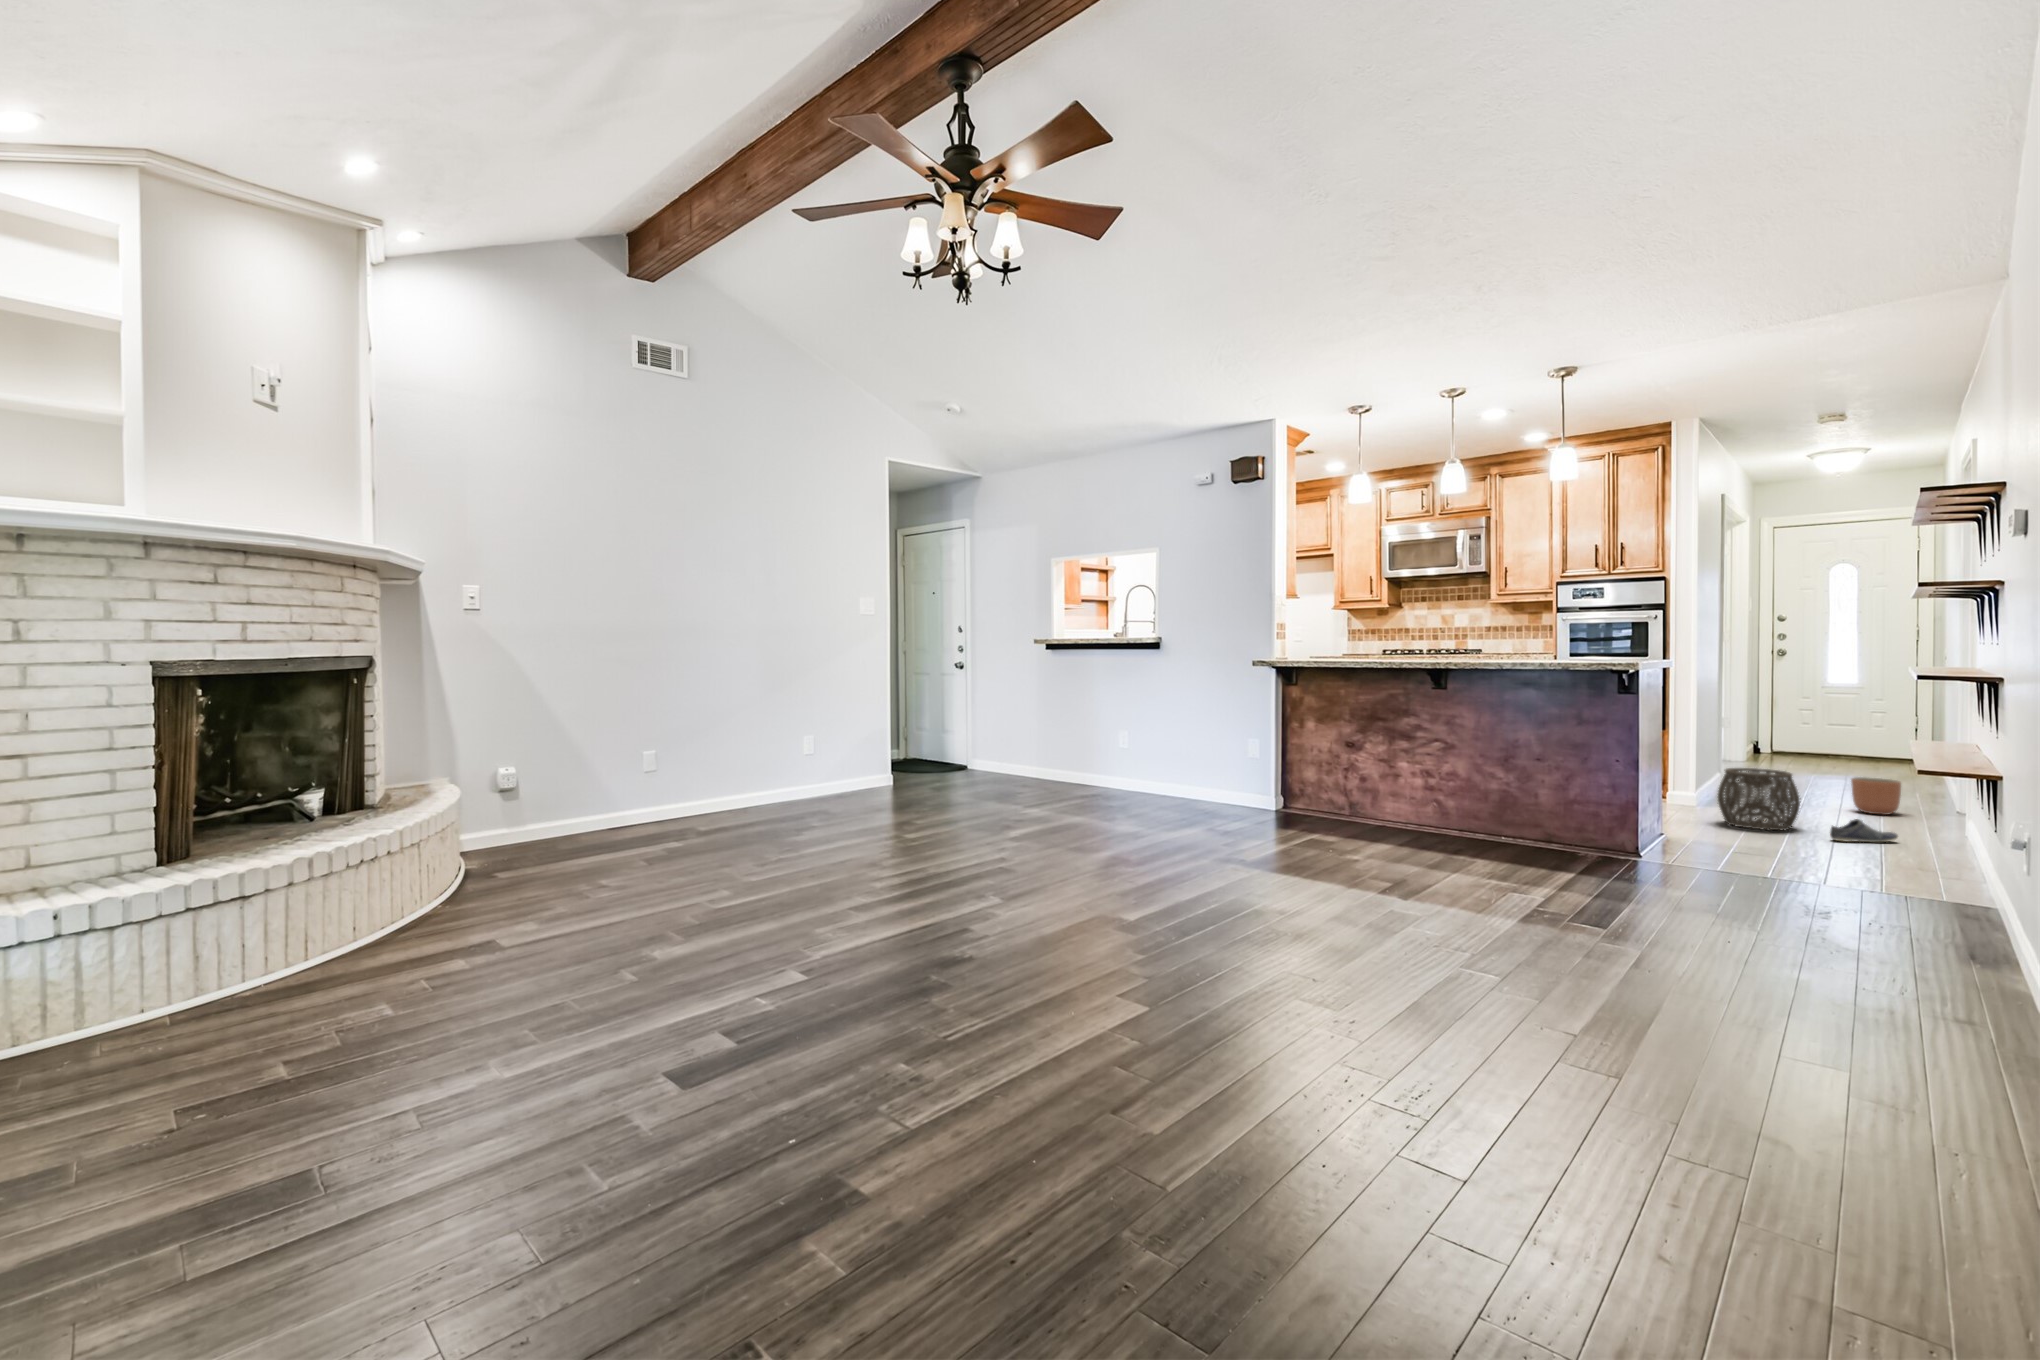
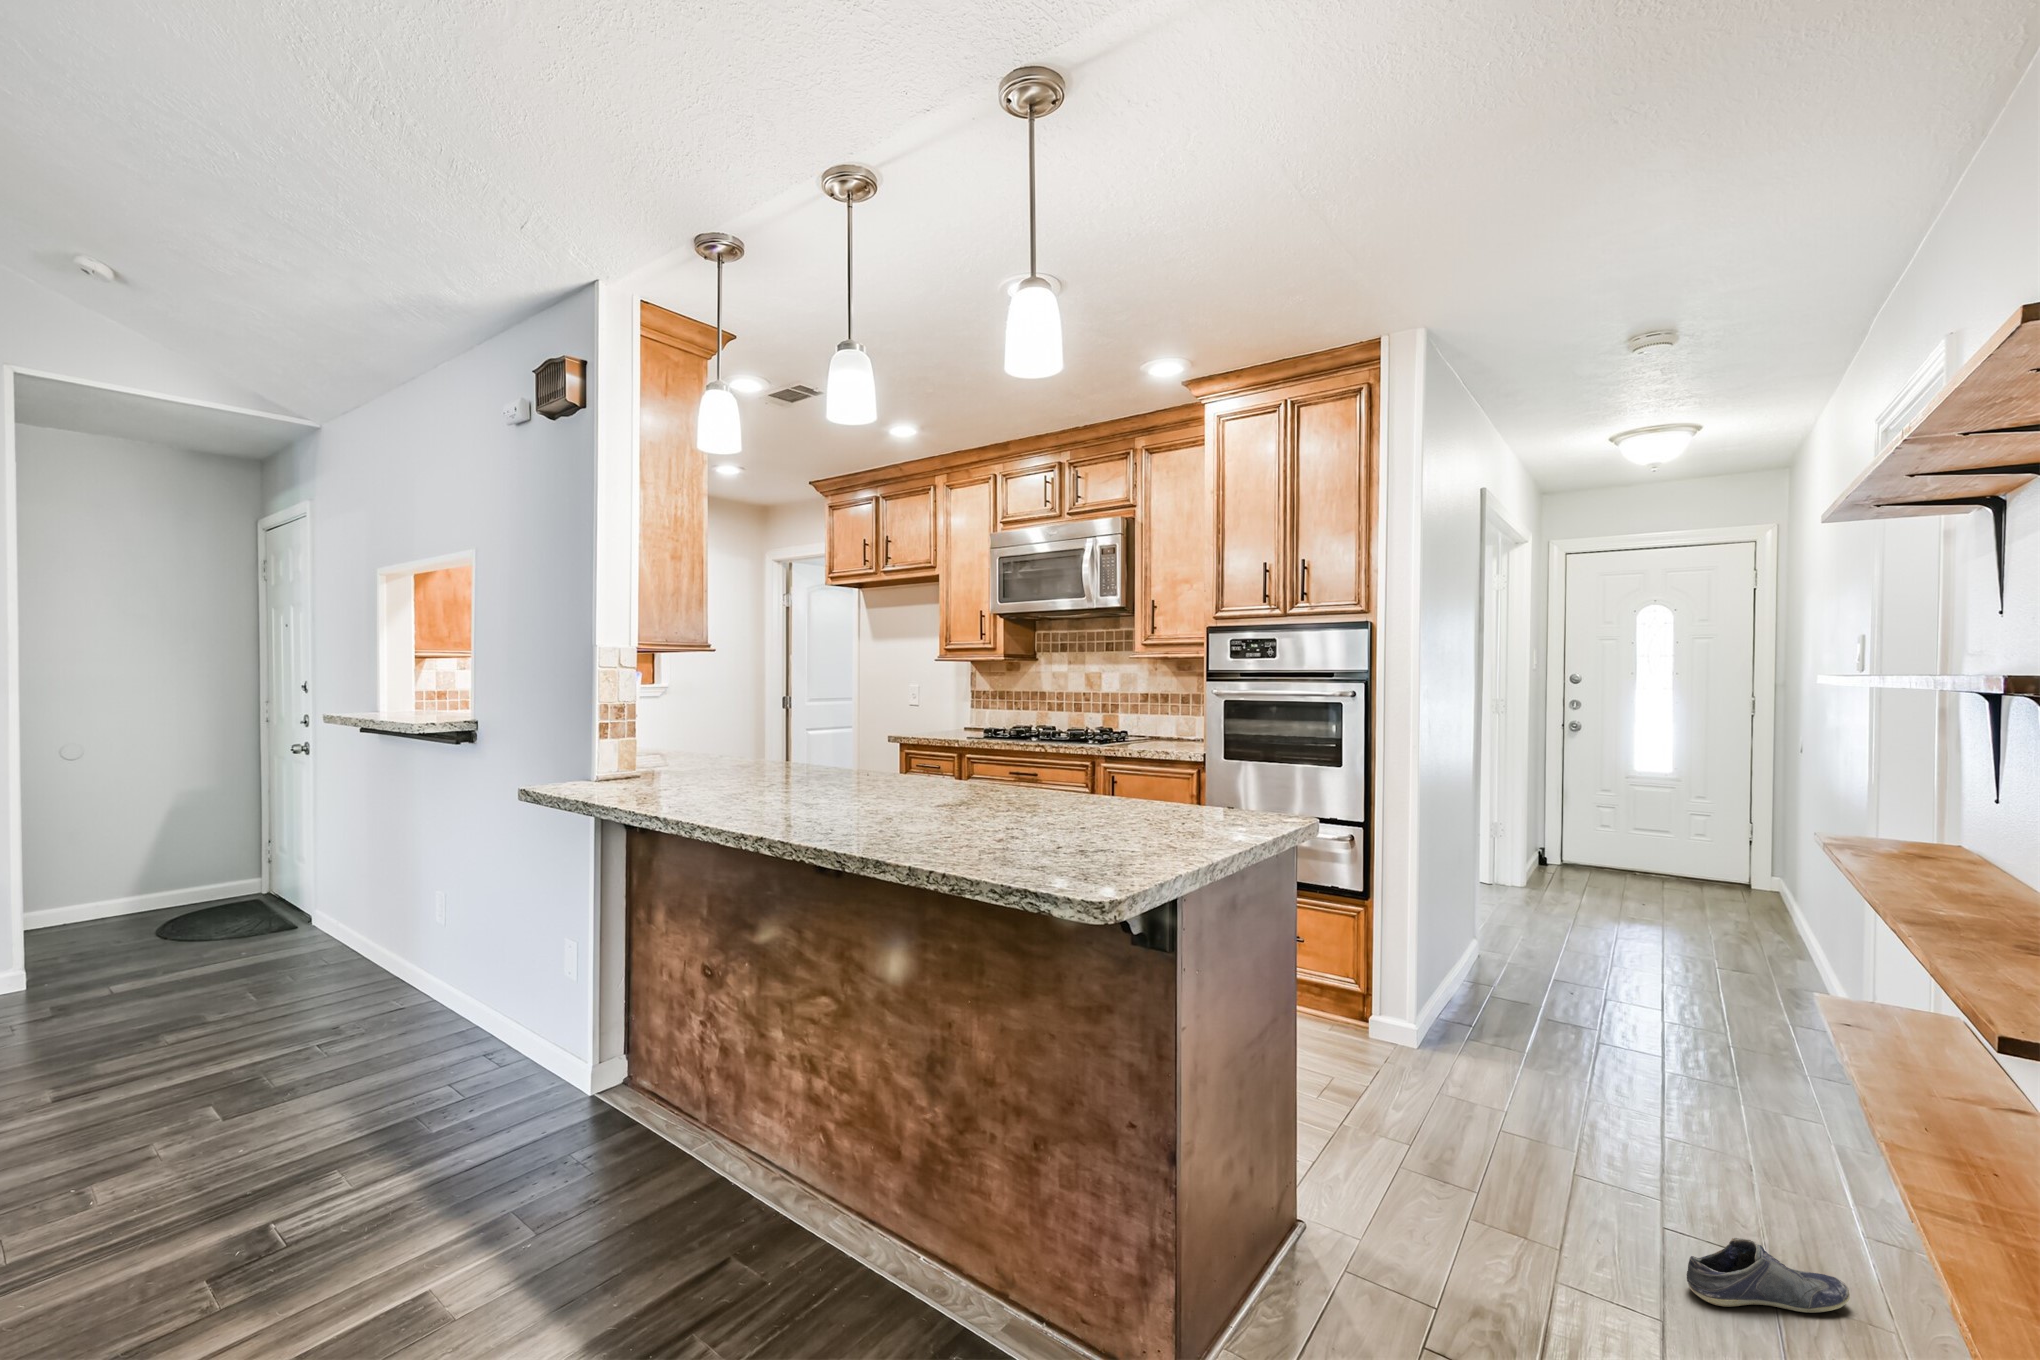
woven basket: present [1718,768,1800,830] -> none [1442,1038,1615,1220]
planter: present [1851,777,1901,815] -> none [1702,1021,1799,1112]

